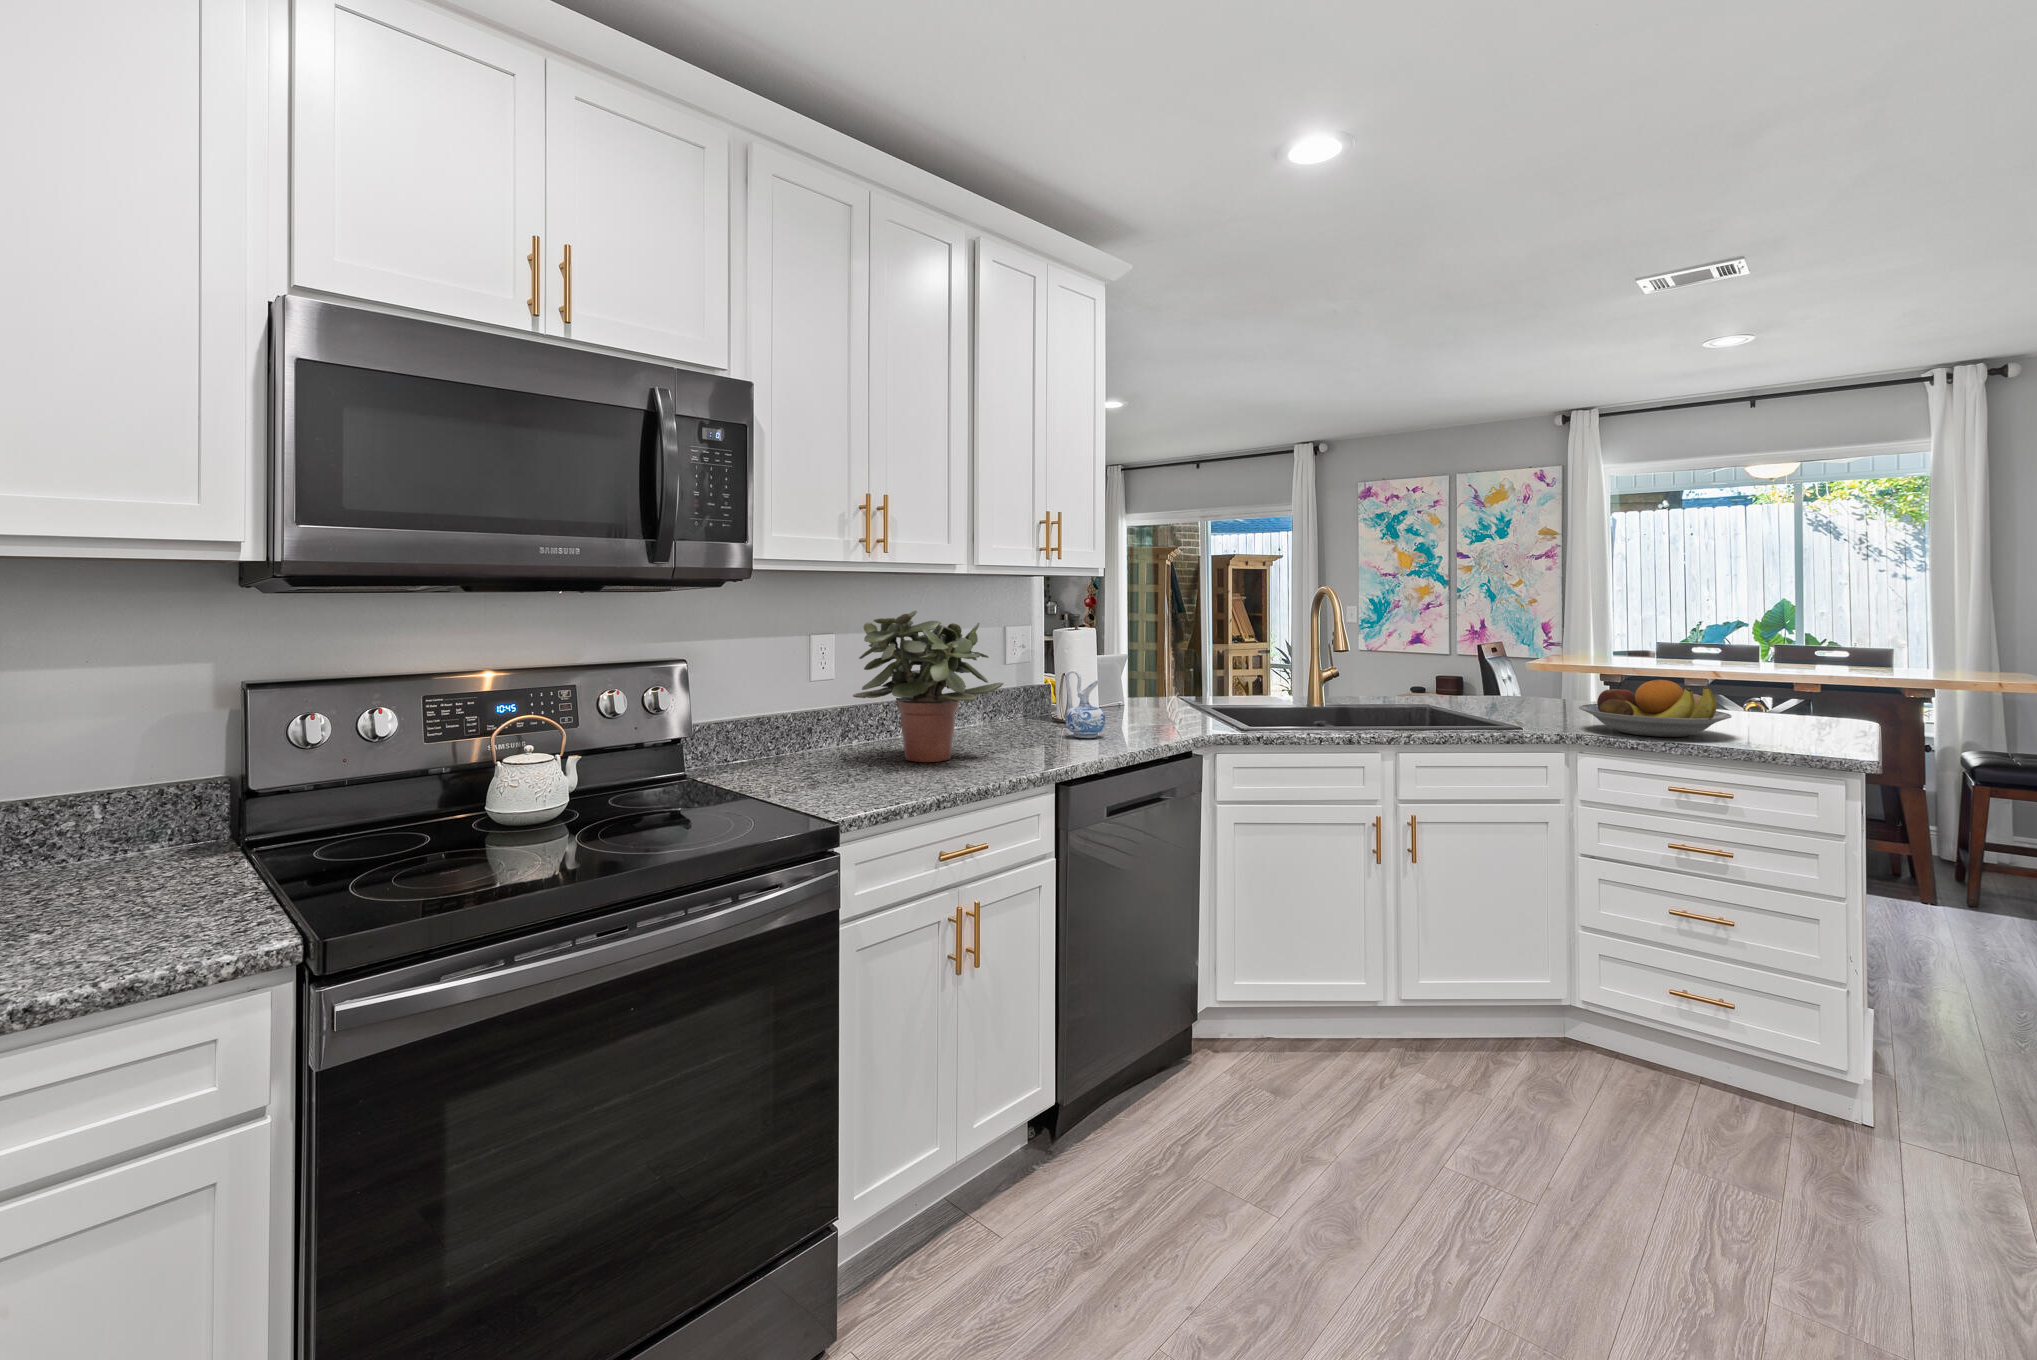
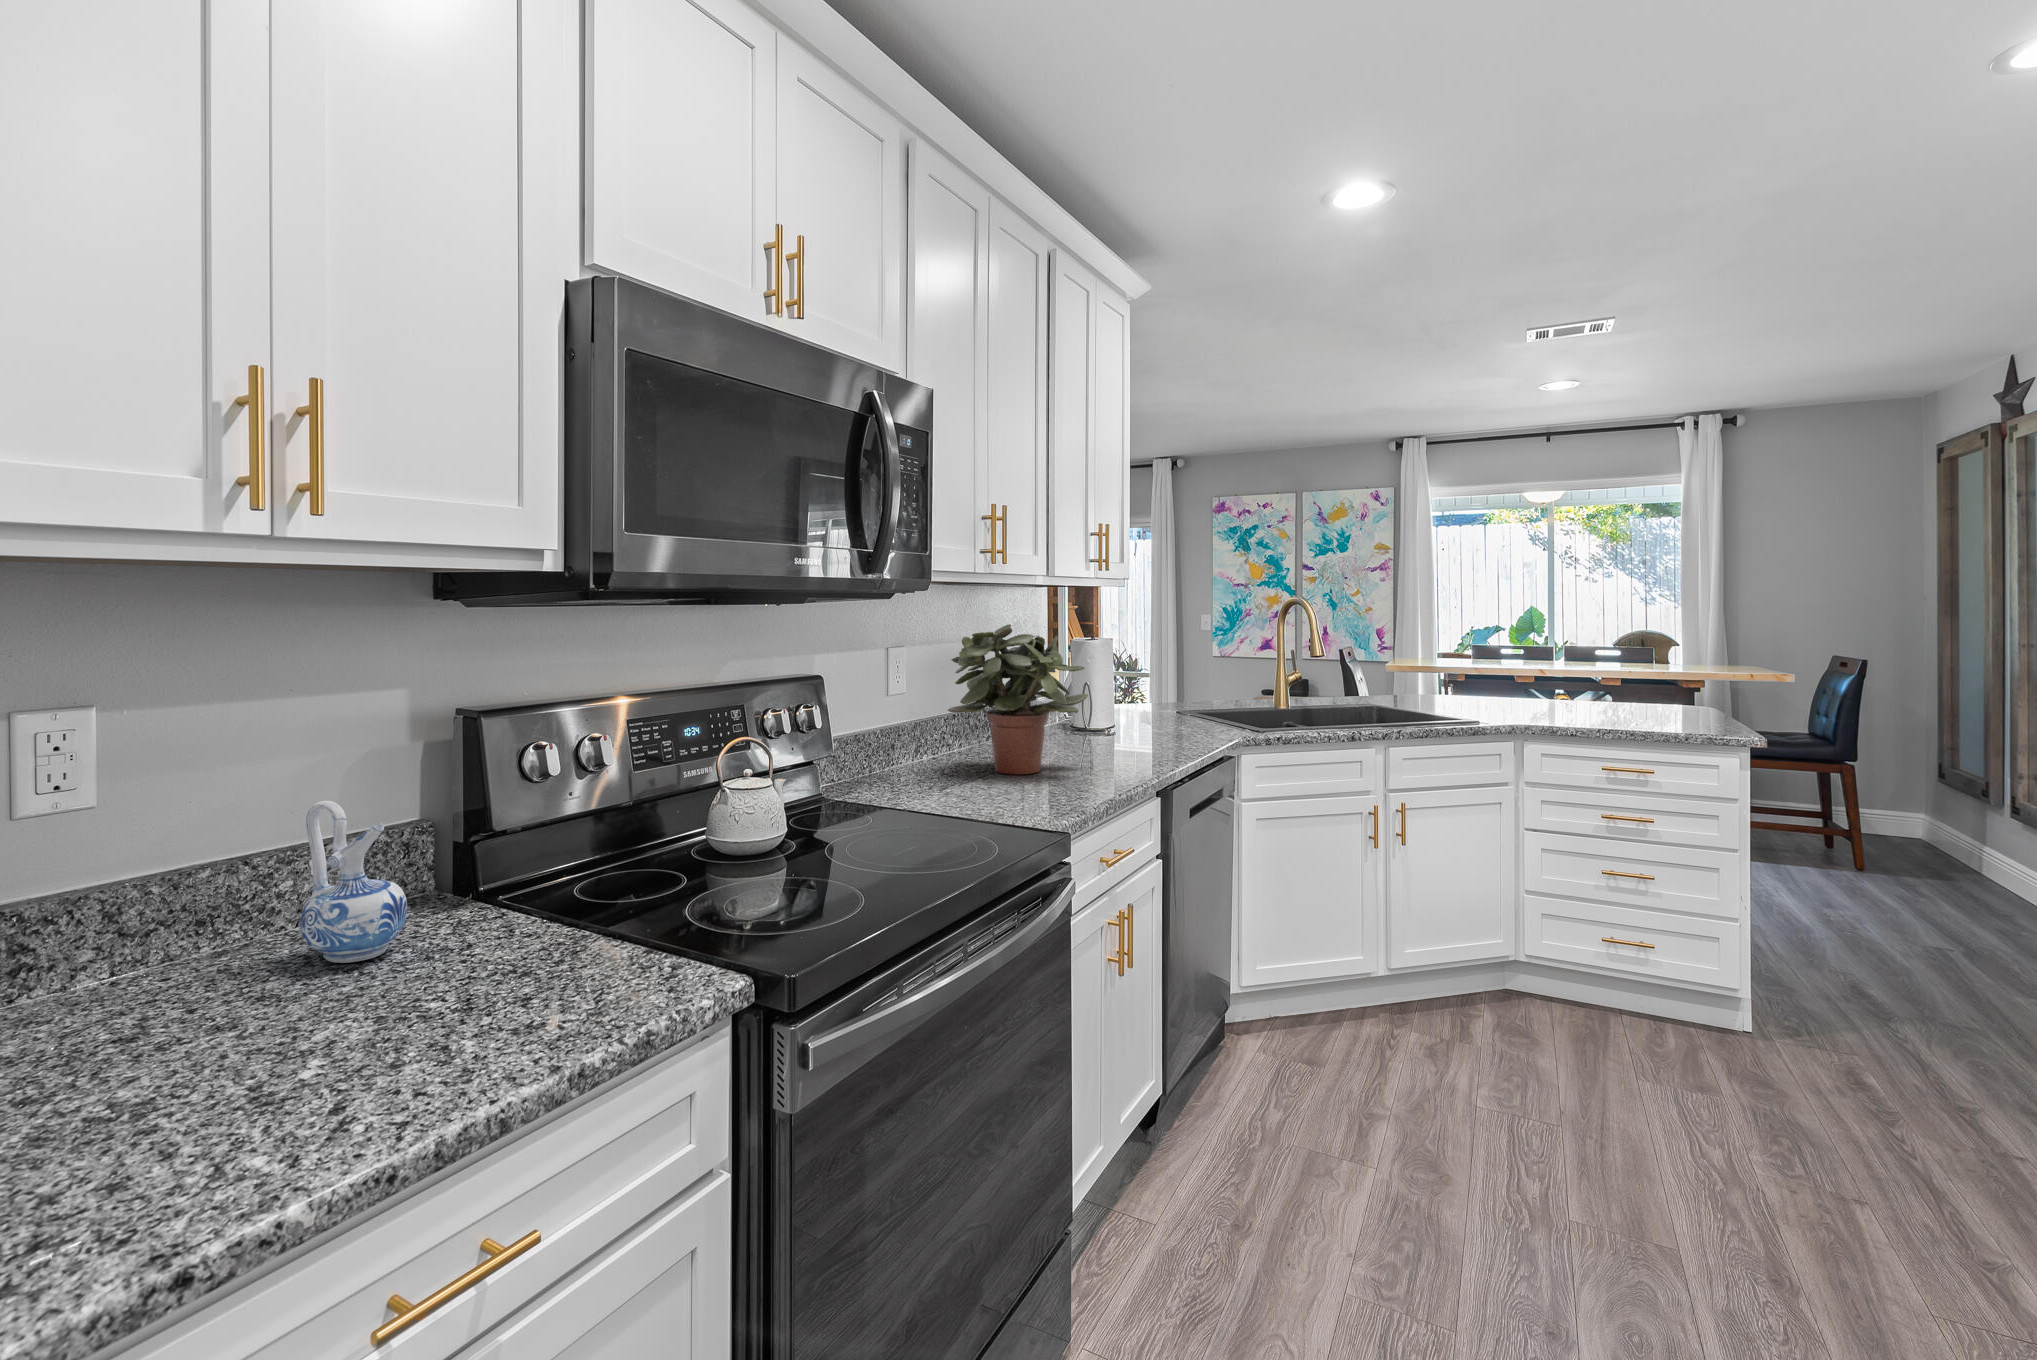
ceramic pitcher: present [1065,670,1105,738] -> present [300,801,407,963]
fruit bowl: present [1579,680,1732,737] -> none [1523,678,1653,727]

